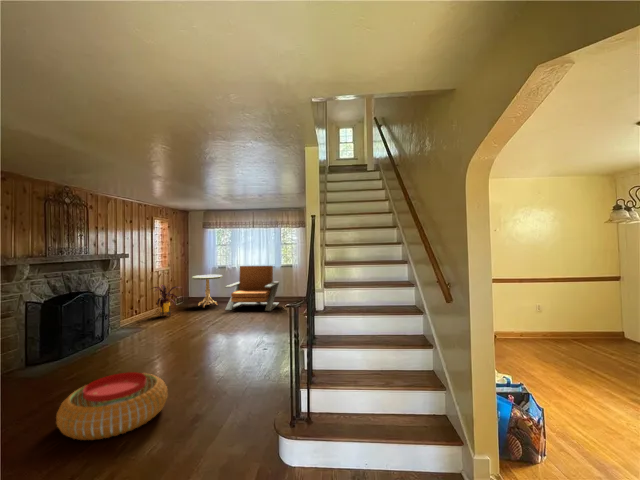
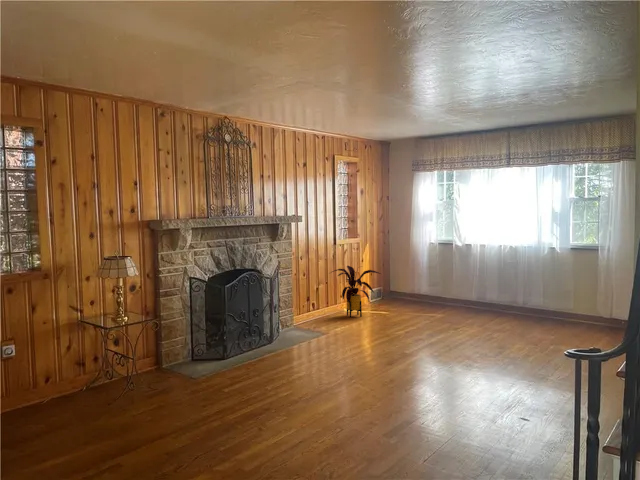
lounge chair: present [225,266,279,311] -> none [449,240,550,325]
side table: present [192,275,222,307] -> none [395,254,445,308]
pouf: present [56,372,168,440] -> none [234,381,360,457]

